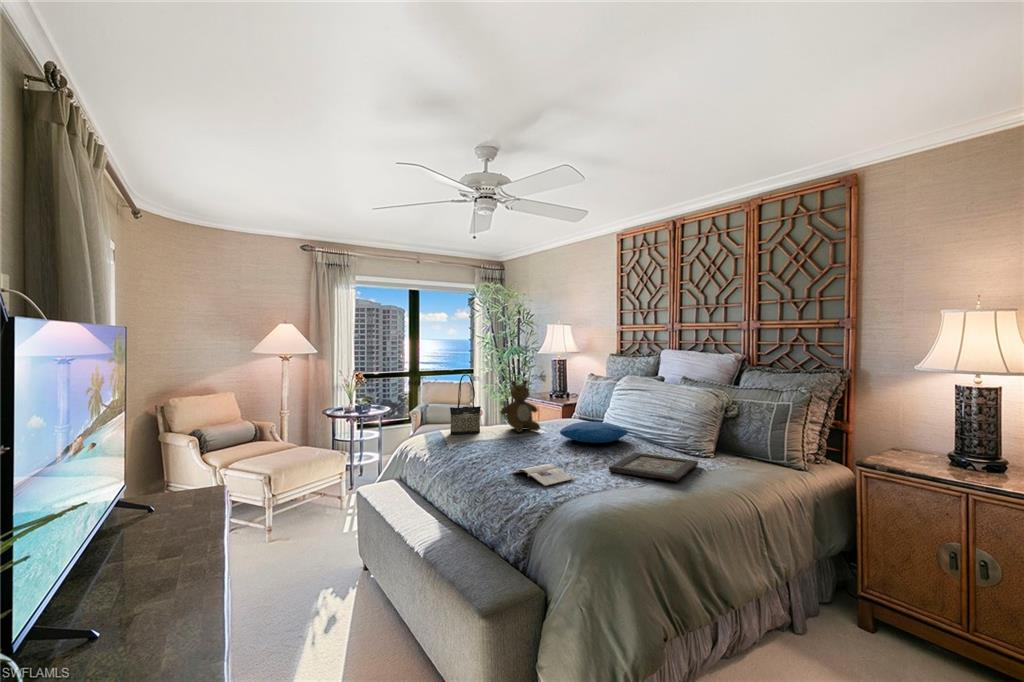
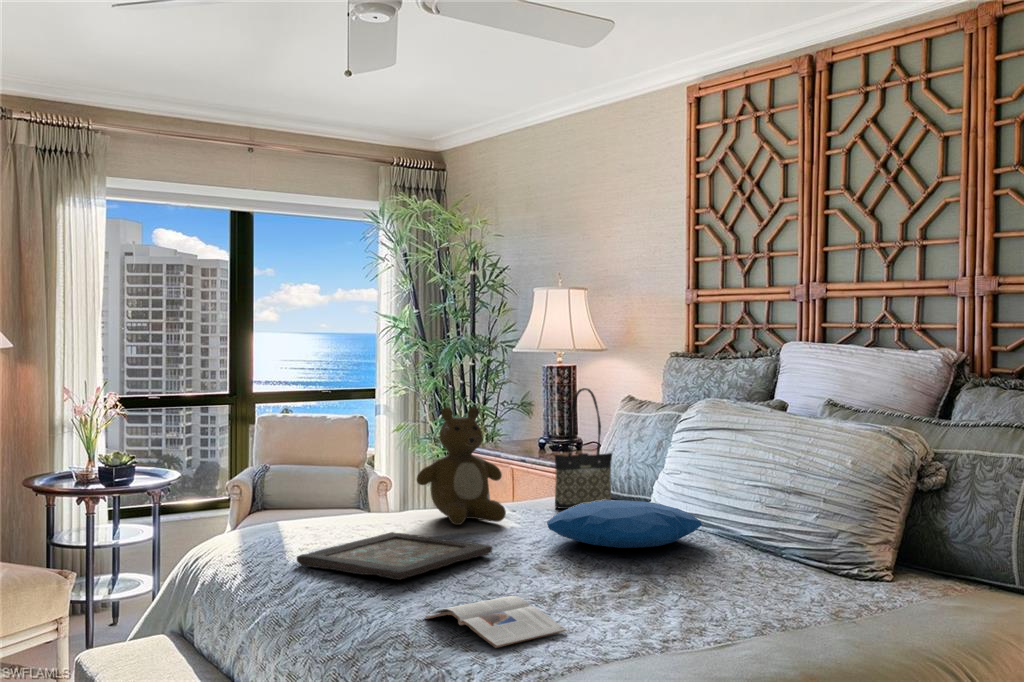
tote bag: present [450,374,481,434] -> present [555,388,612,509]
decorative tray: present [609,453,698,481] -> present [297,532,492,580]

